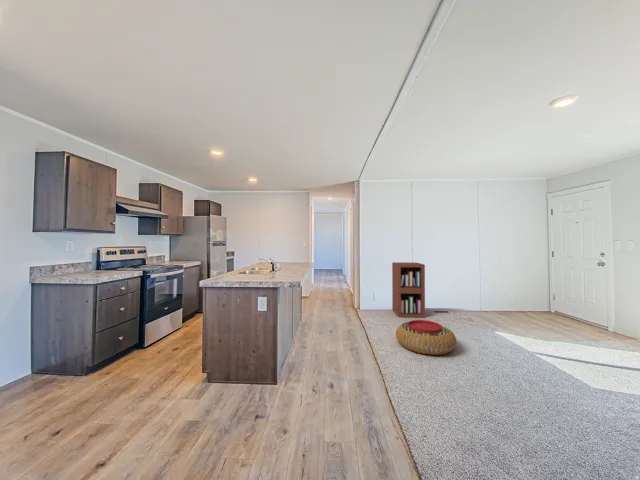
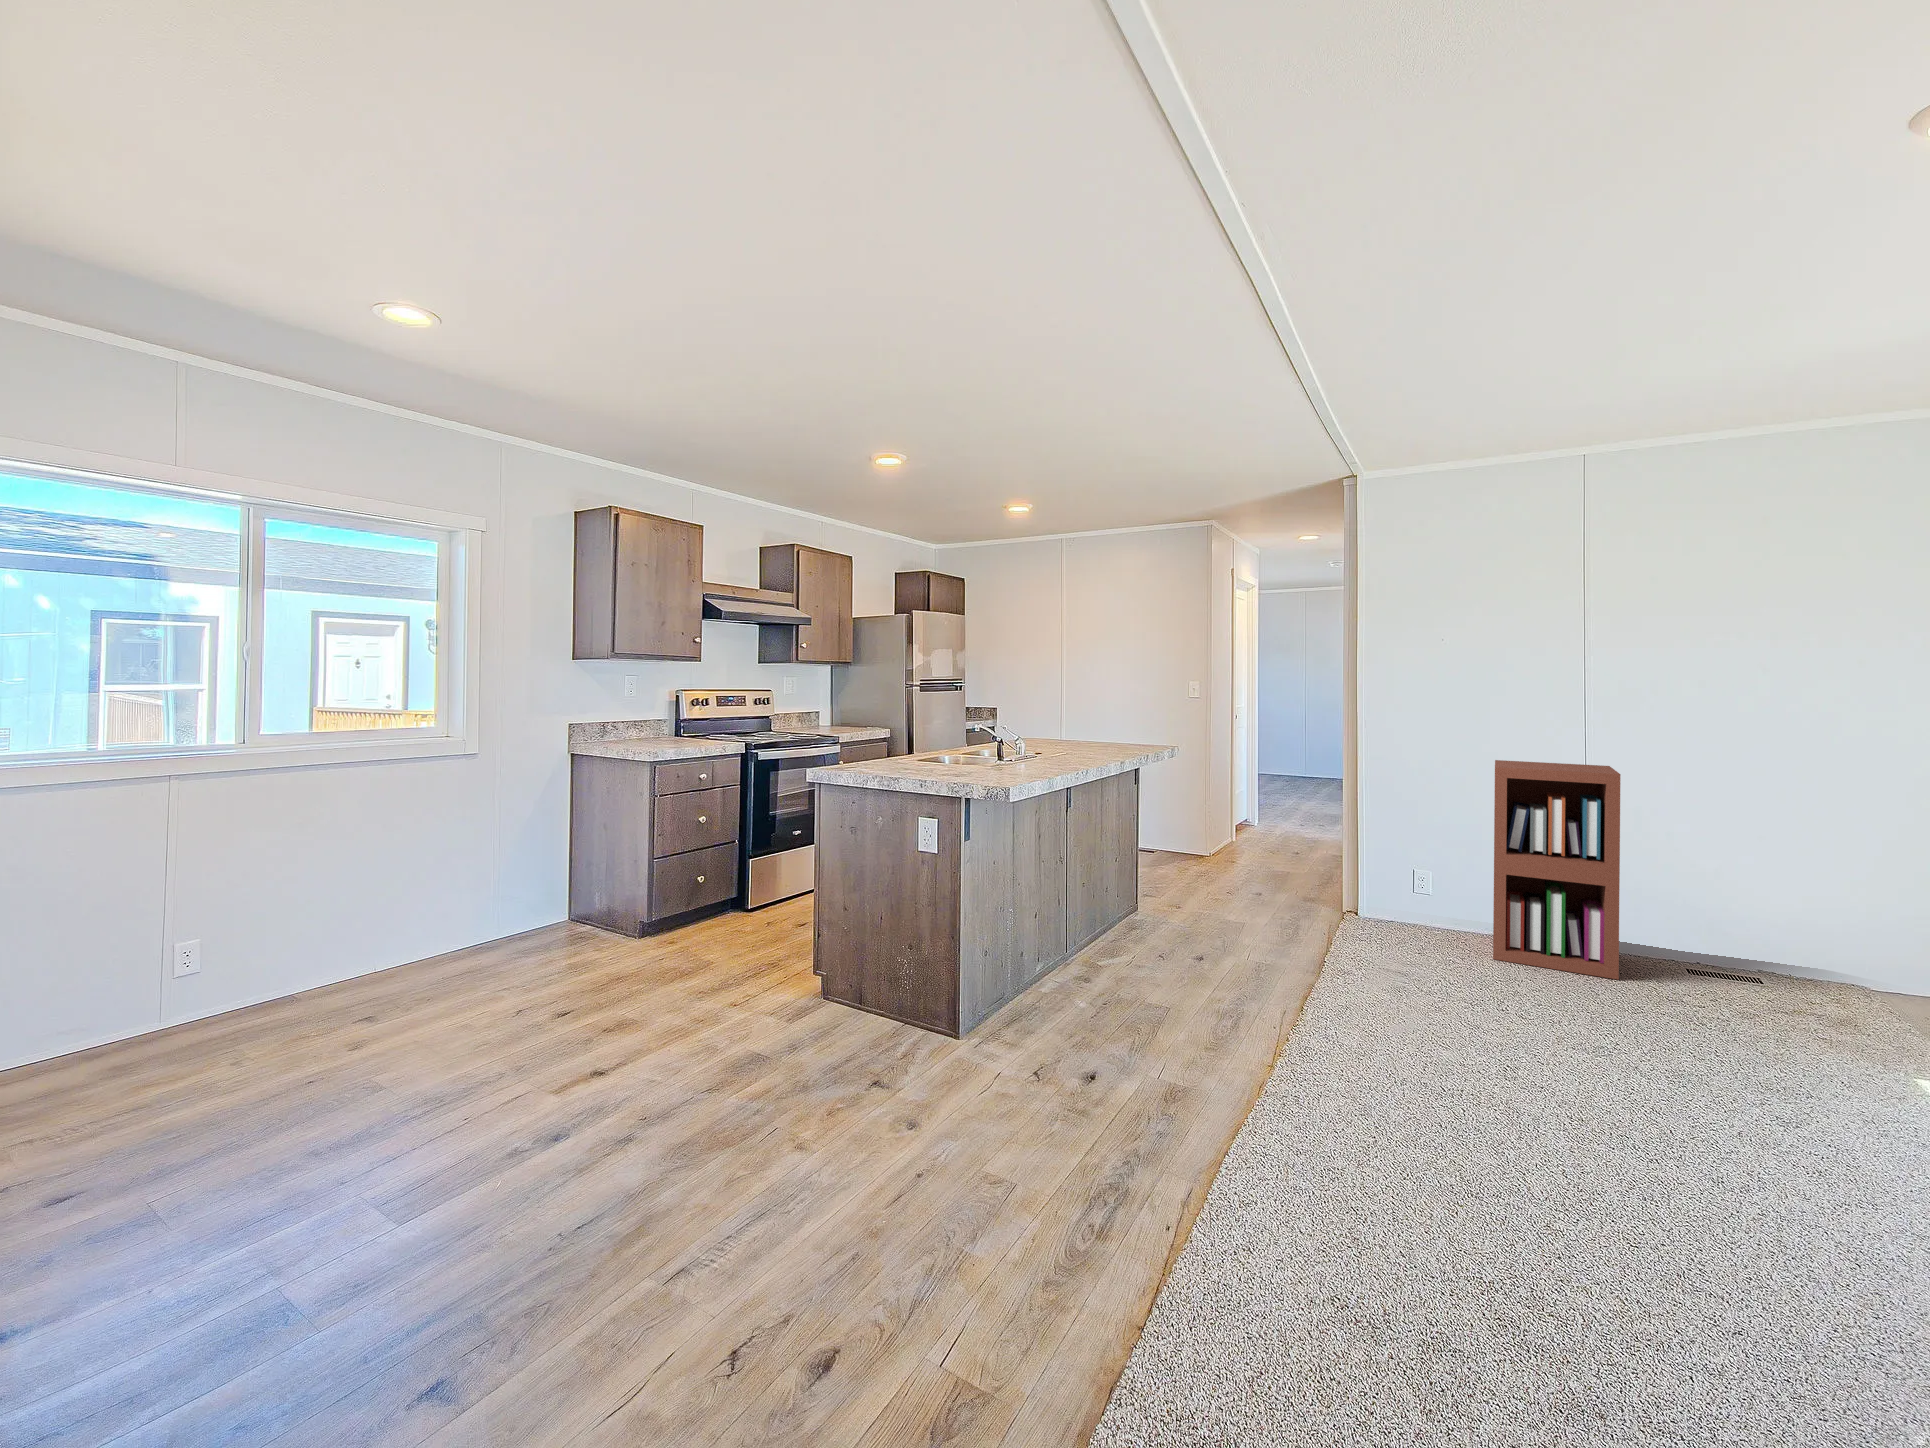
pouf: present [396,320,456,355] -> none [1395,965,1645,1099]

